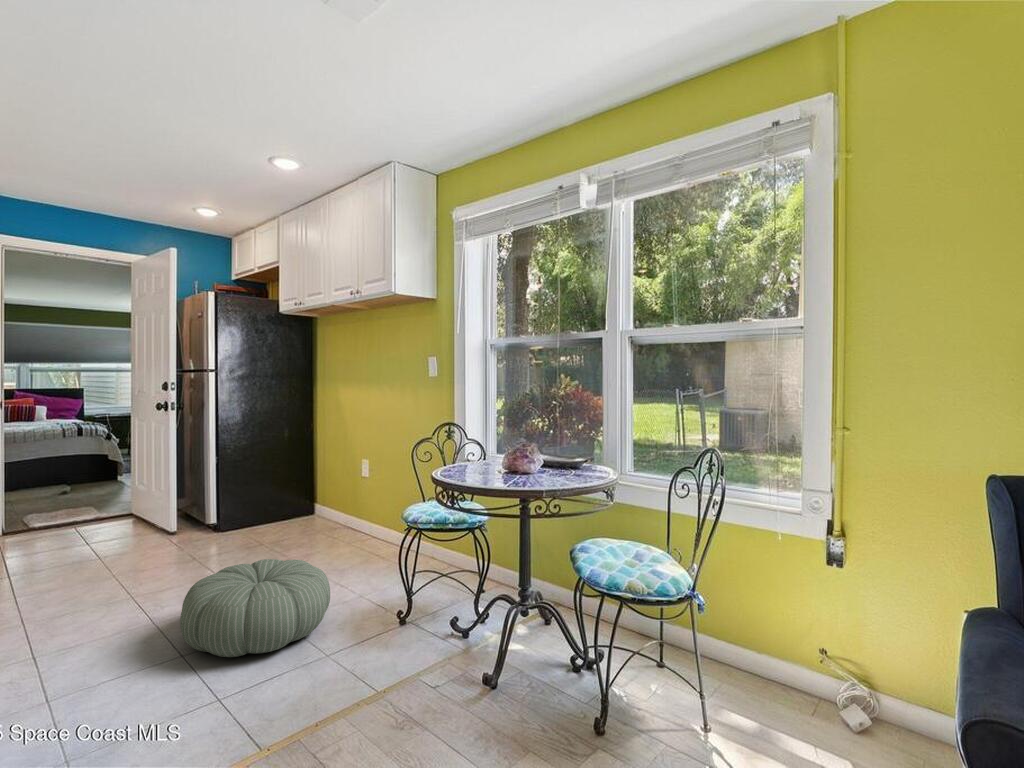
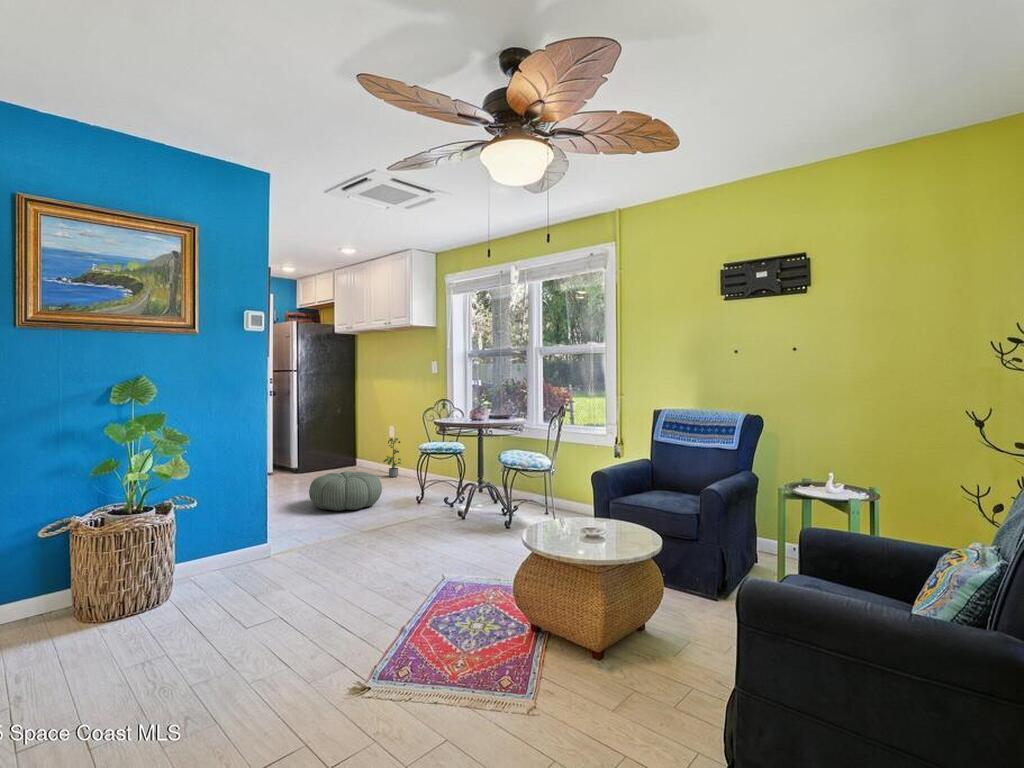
potted plant: none [350,478,379,543] -> present [383,438,401,477]

